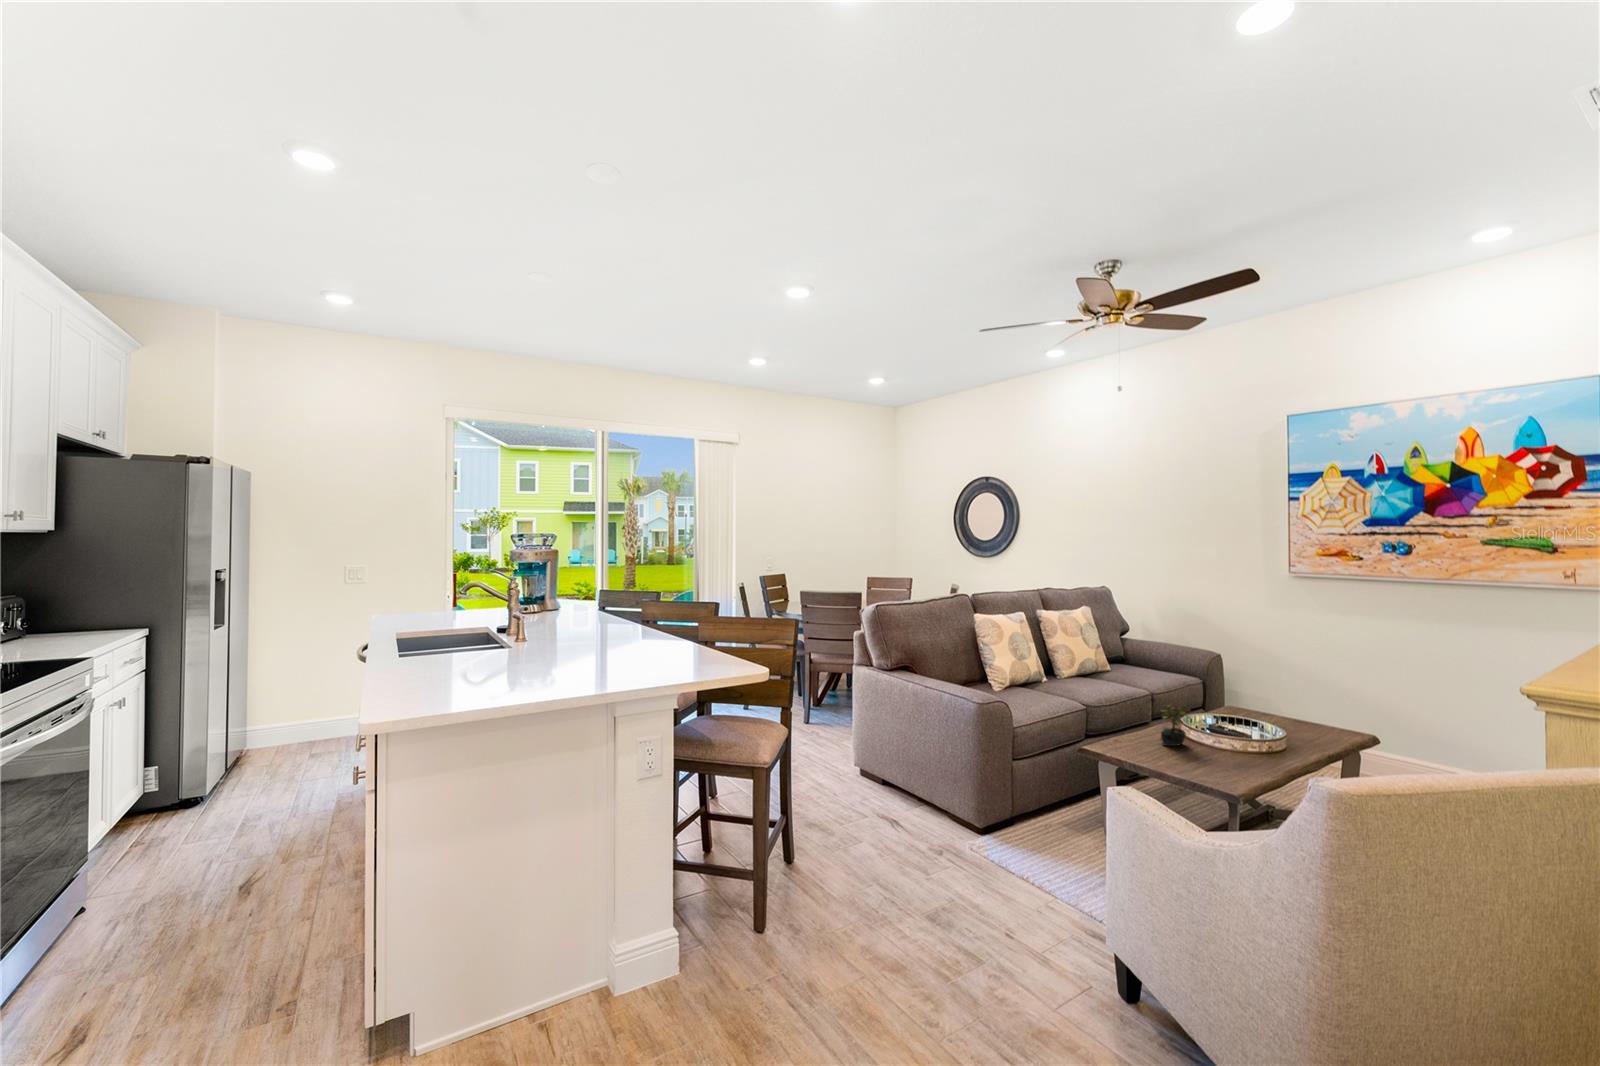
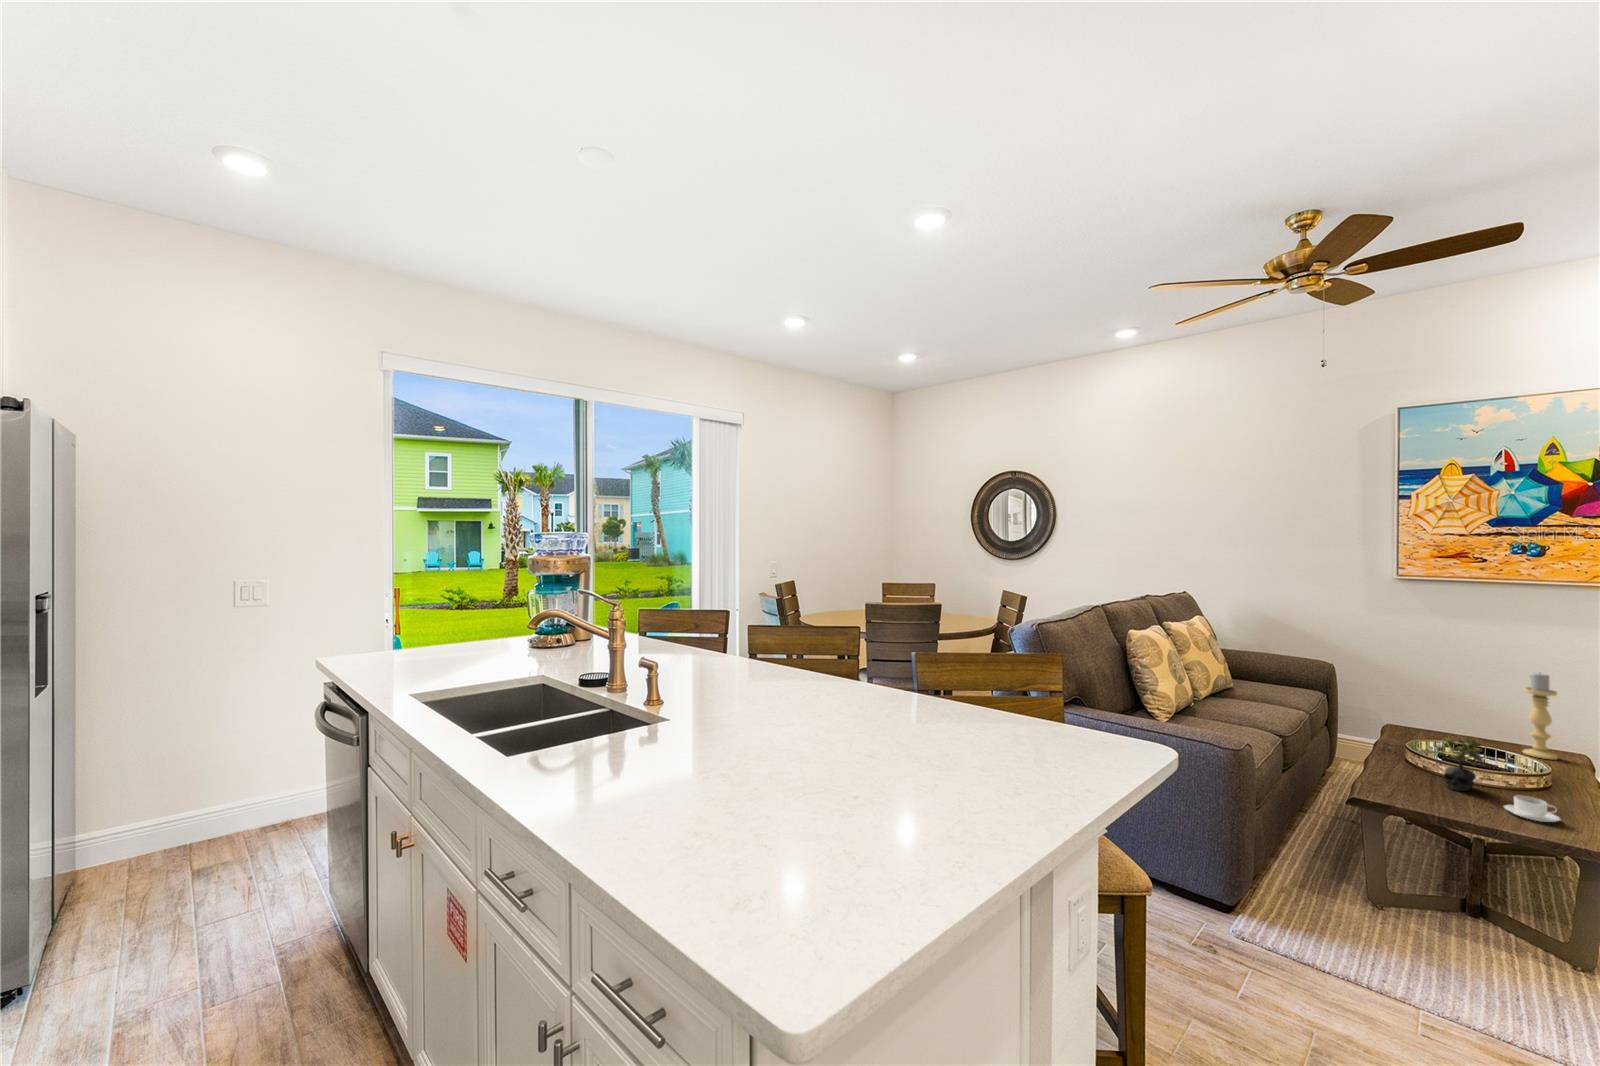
candle holder: none [1299,658,1325,735] -> present [1523,673,1558,760]
coffee cup: none [1175,747,1209,767] -> present [1504,795,1560,822]

